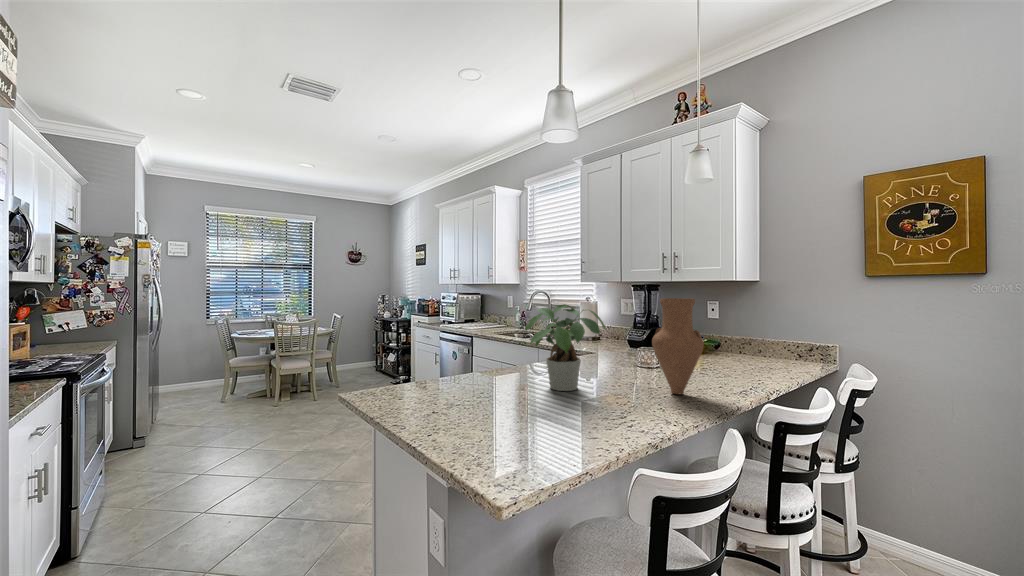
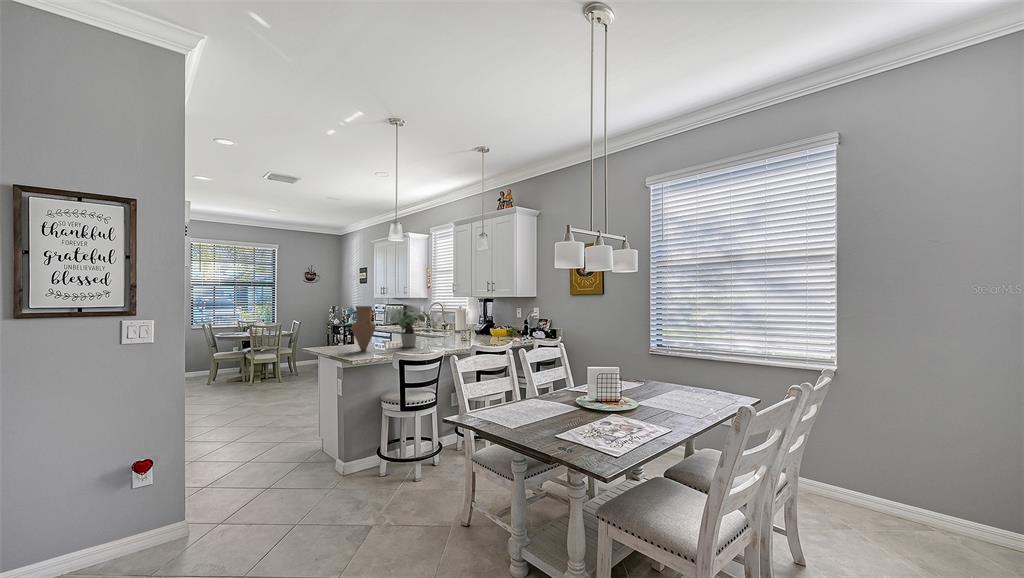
vase: present [652,298,704,394] -> present [352,306,375,351]

